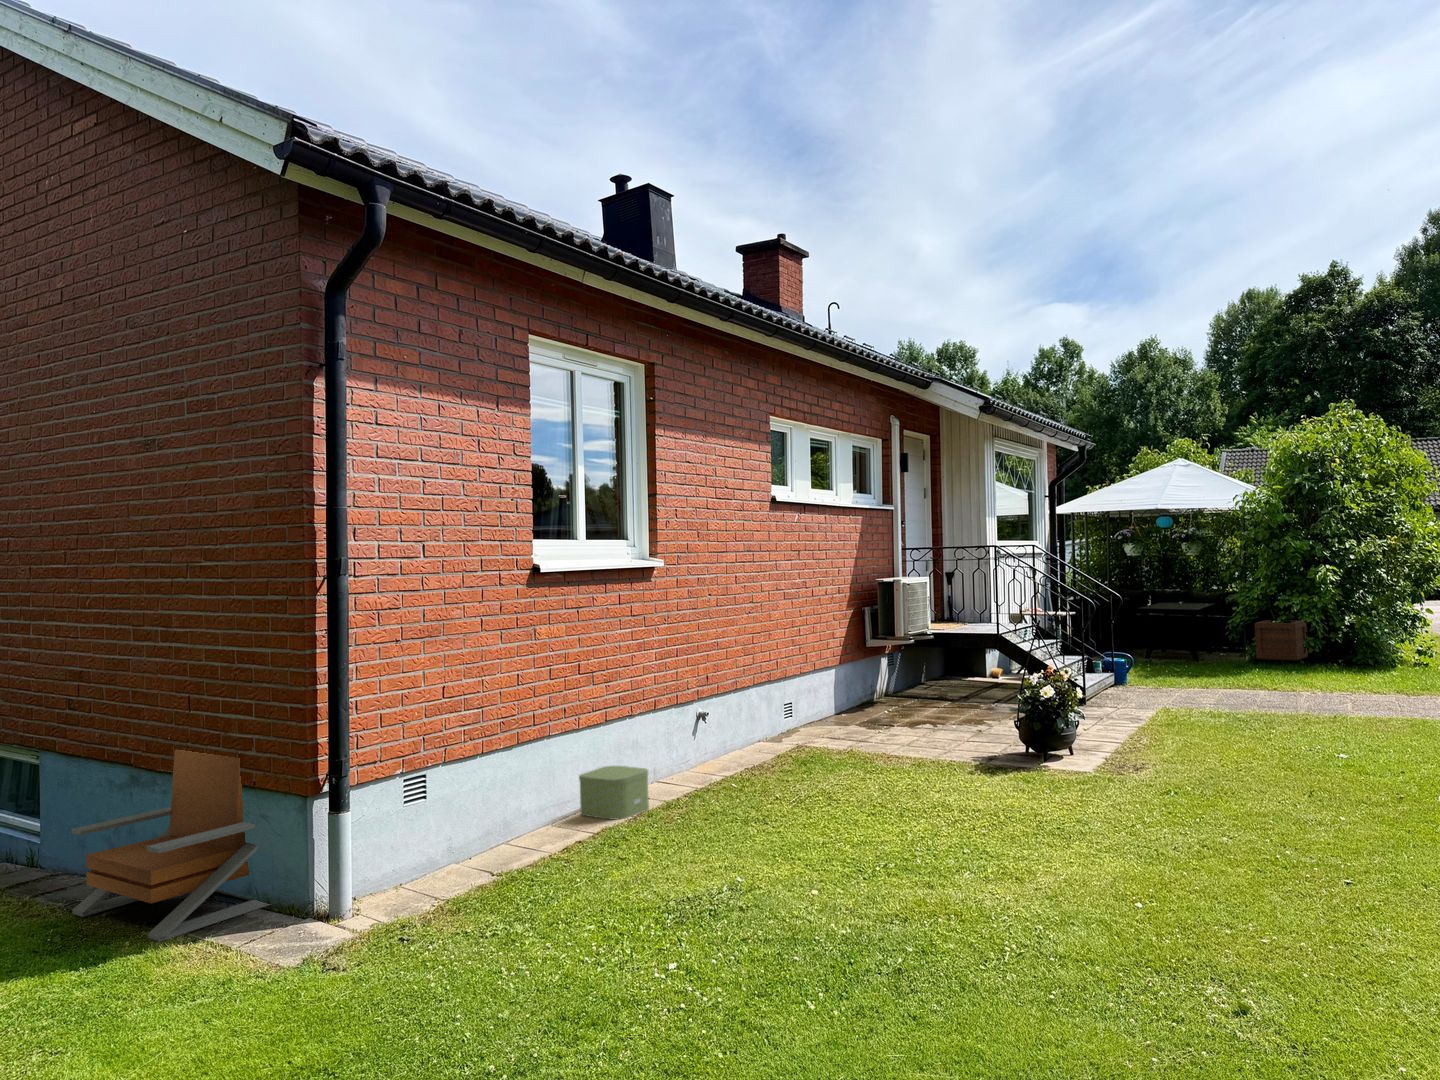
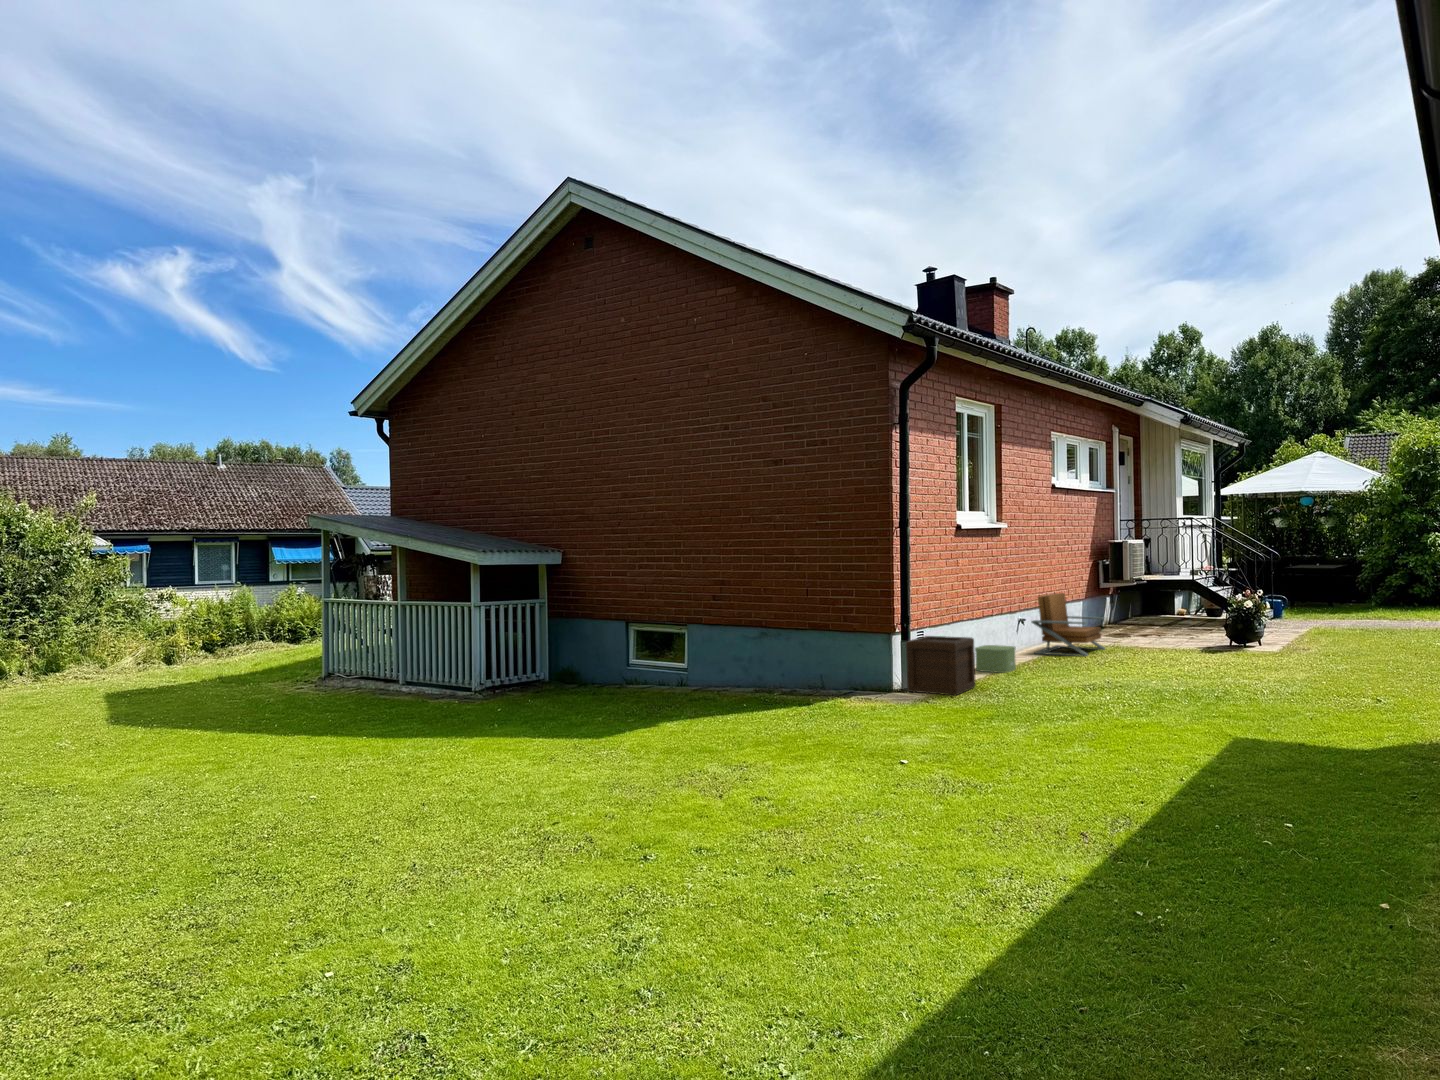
wooden crate: present [1255,620,1308,661] -> present [906,636,976,696]
lounge chair: present [71,750,271,942] -> present [1032,593,1105,656]

